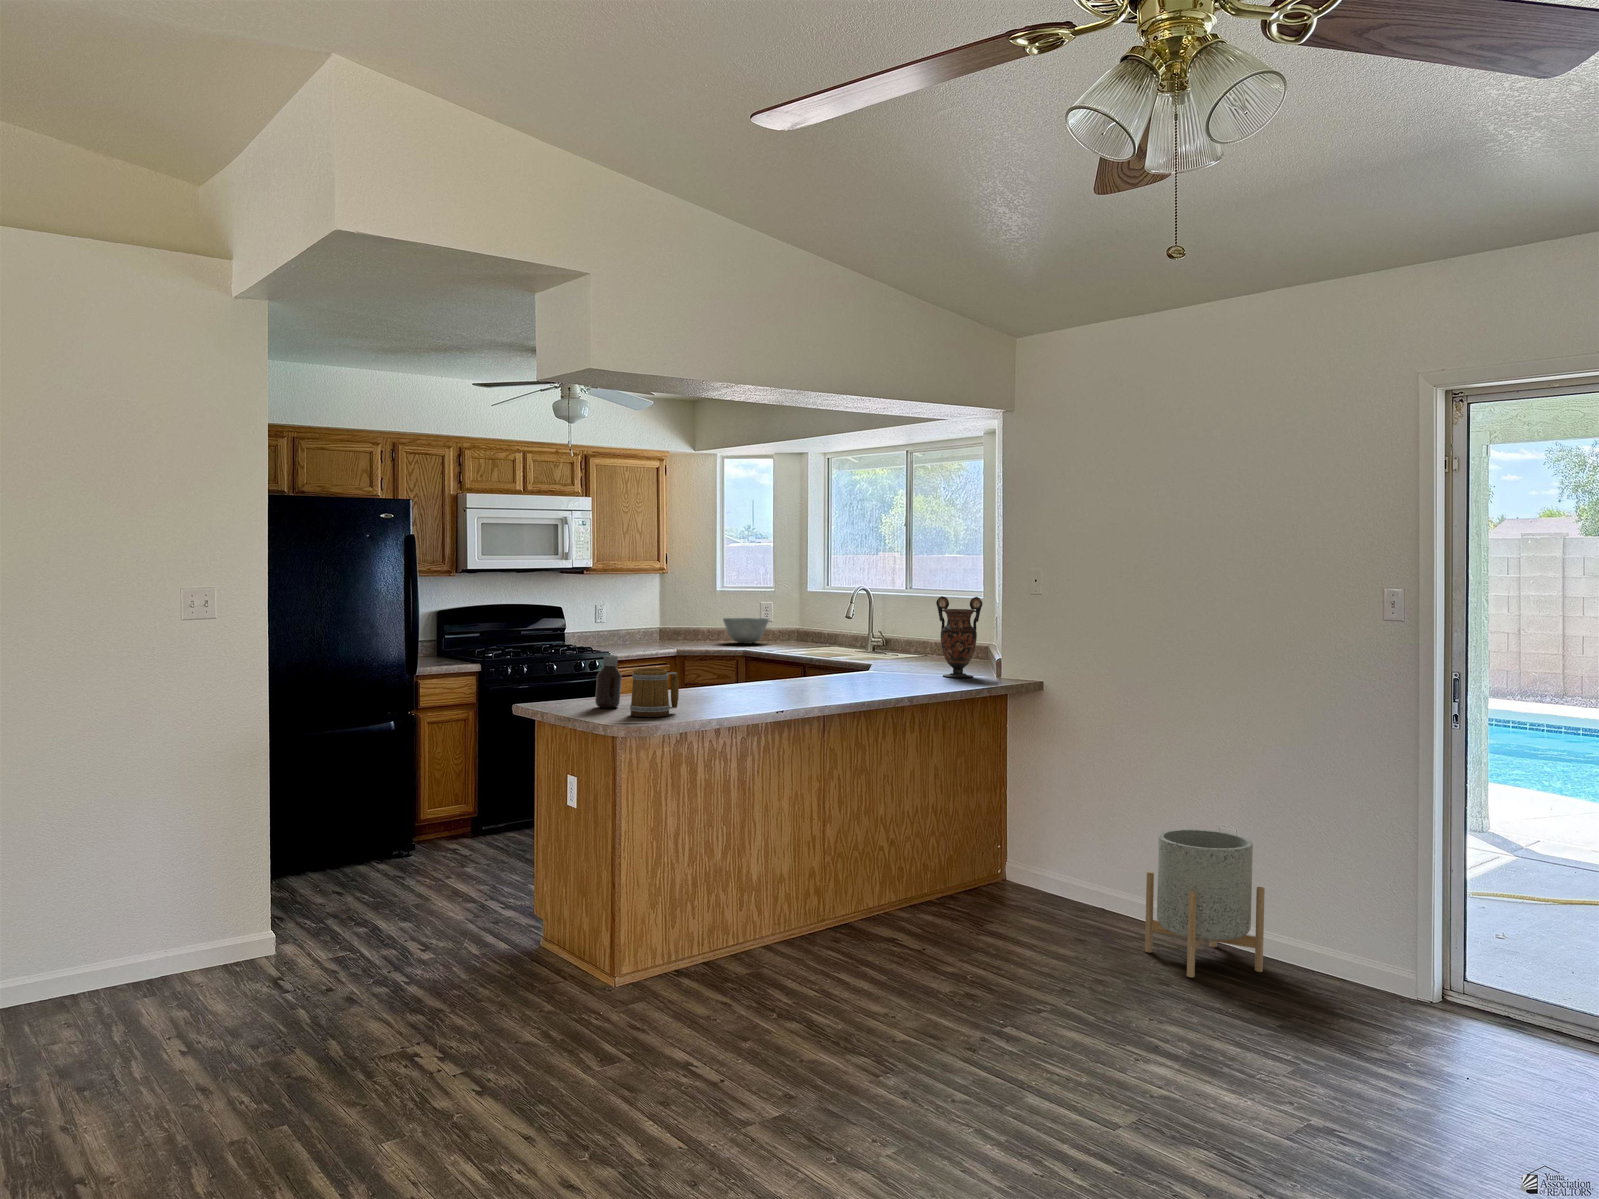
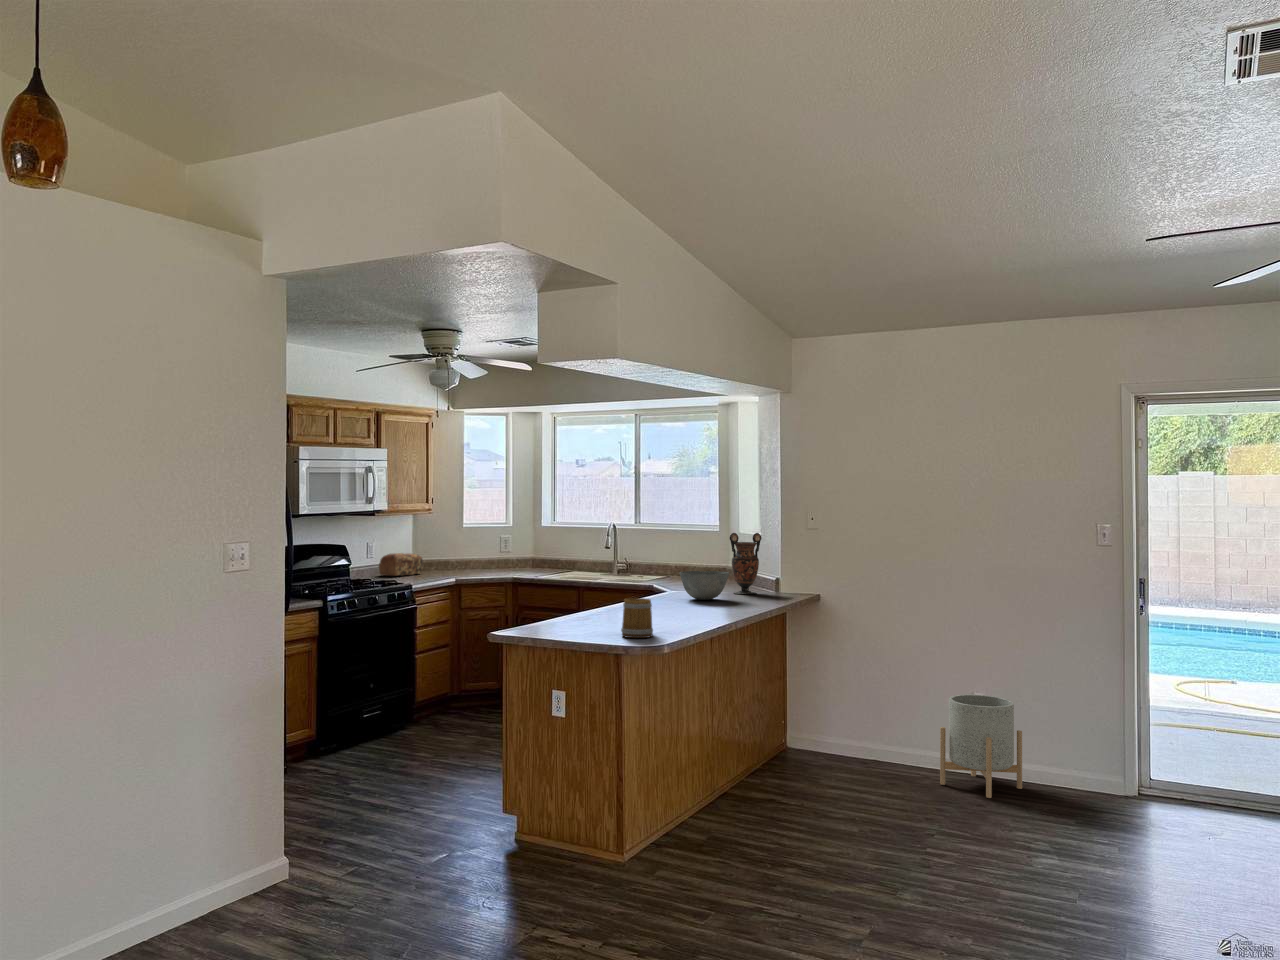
bowl: present [723,618,769,643] -> present [680,571,729,600]
bread loaf: none [599,619,652,645] -> present [379,553,423,576]
bottle: present [595,655,622,708] -> none [573,589,595,632]

